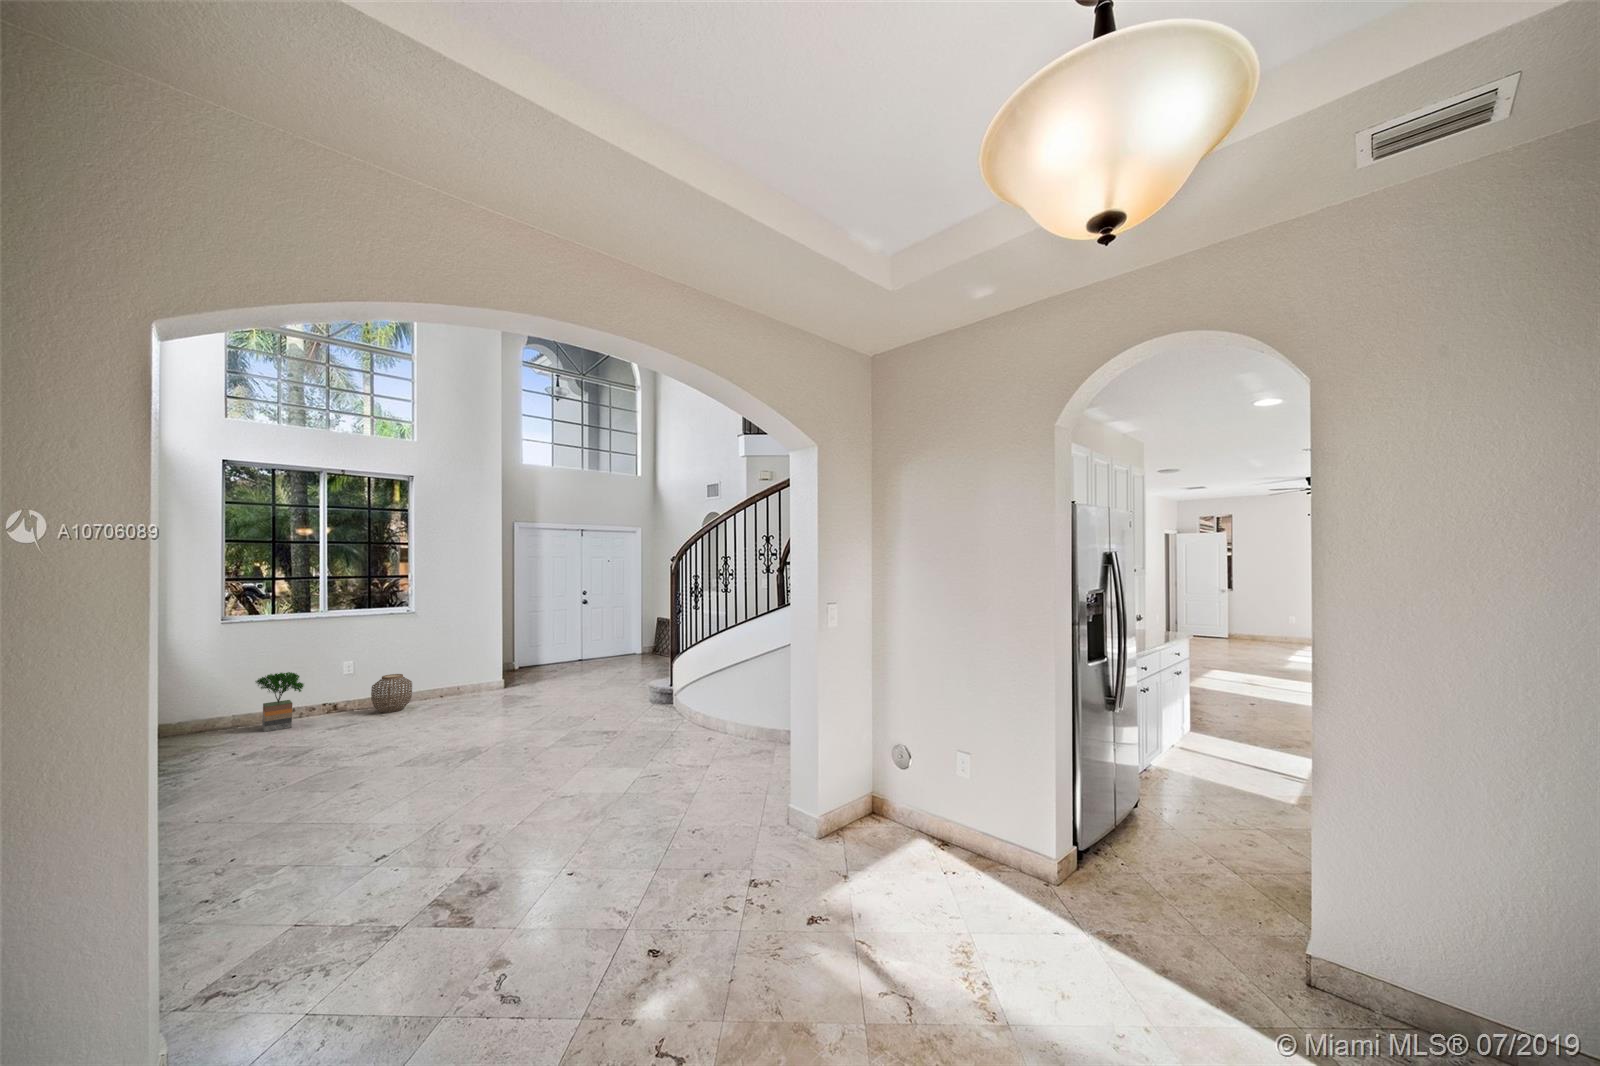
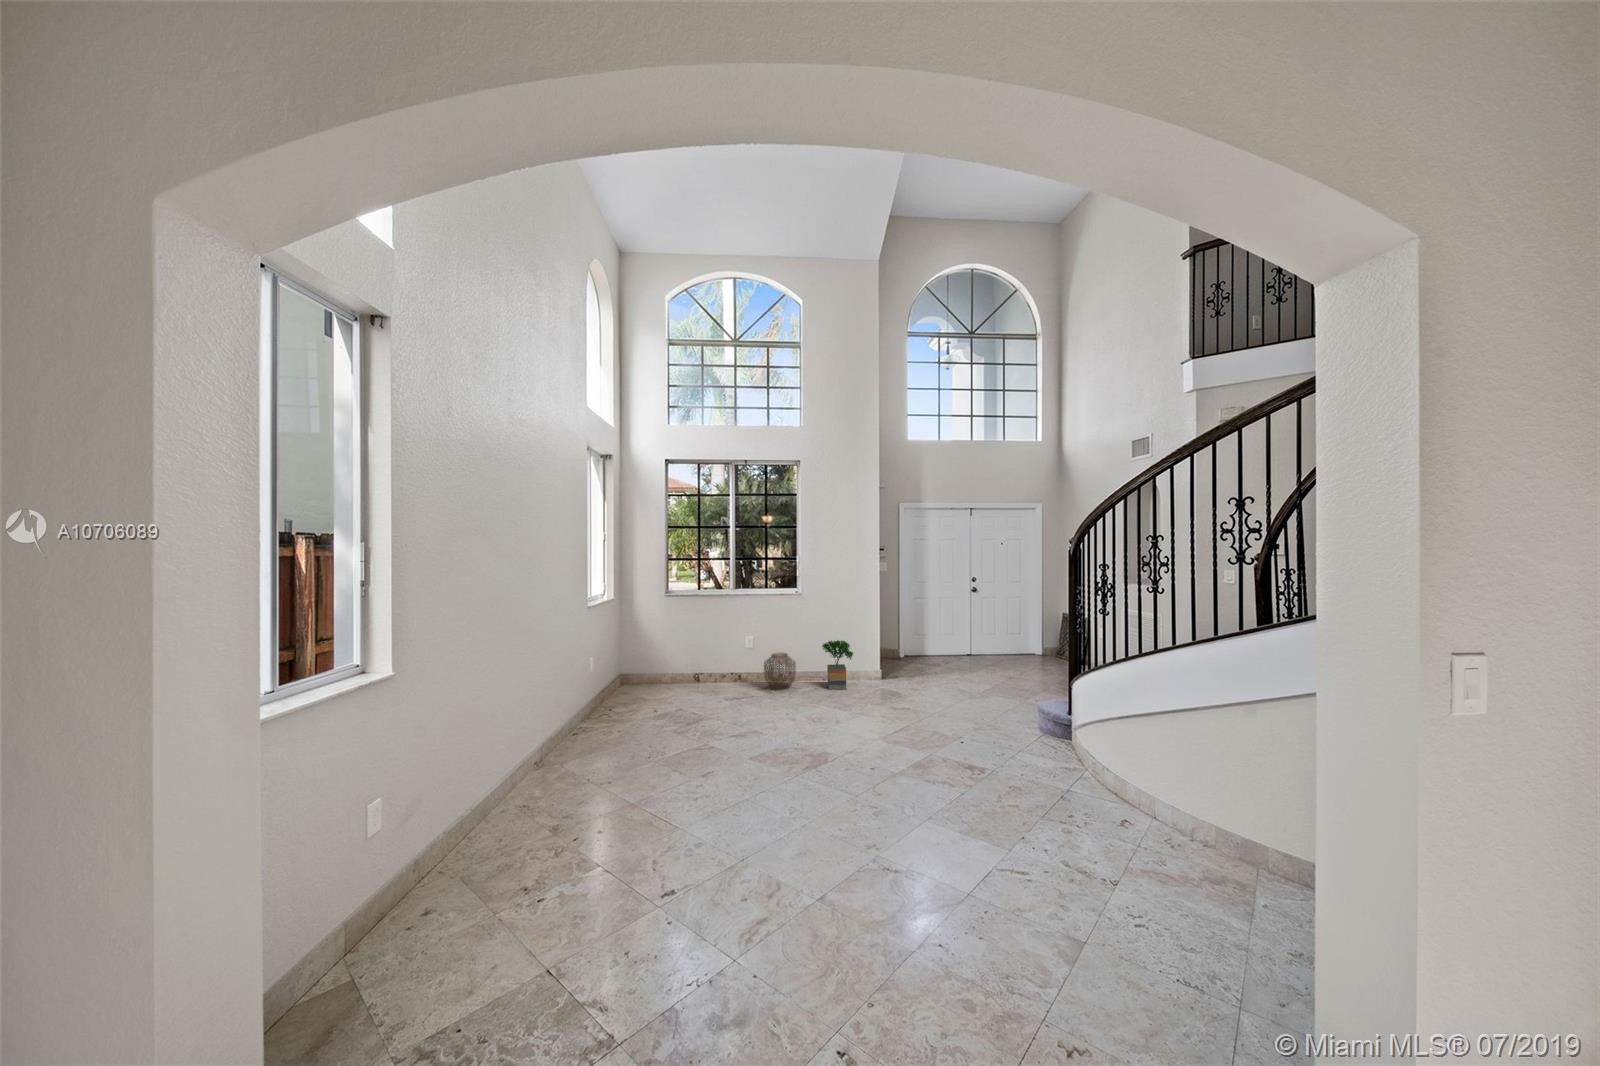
potted tree: present [255,672,304,732] -> present [822,640,853,690]

